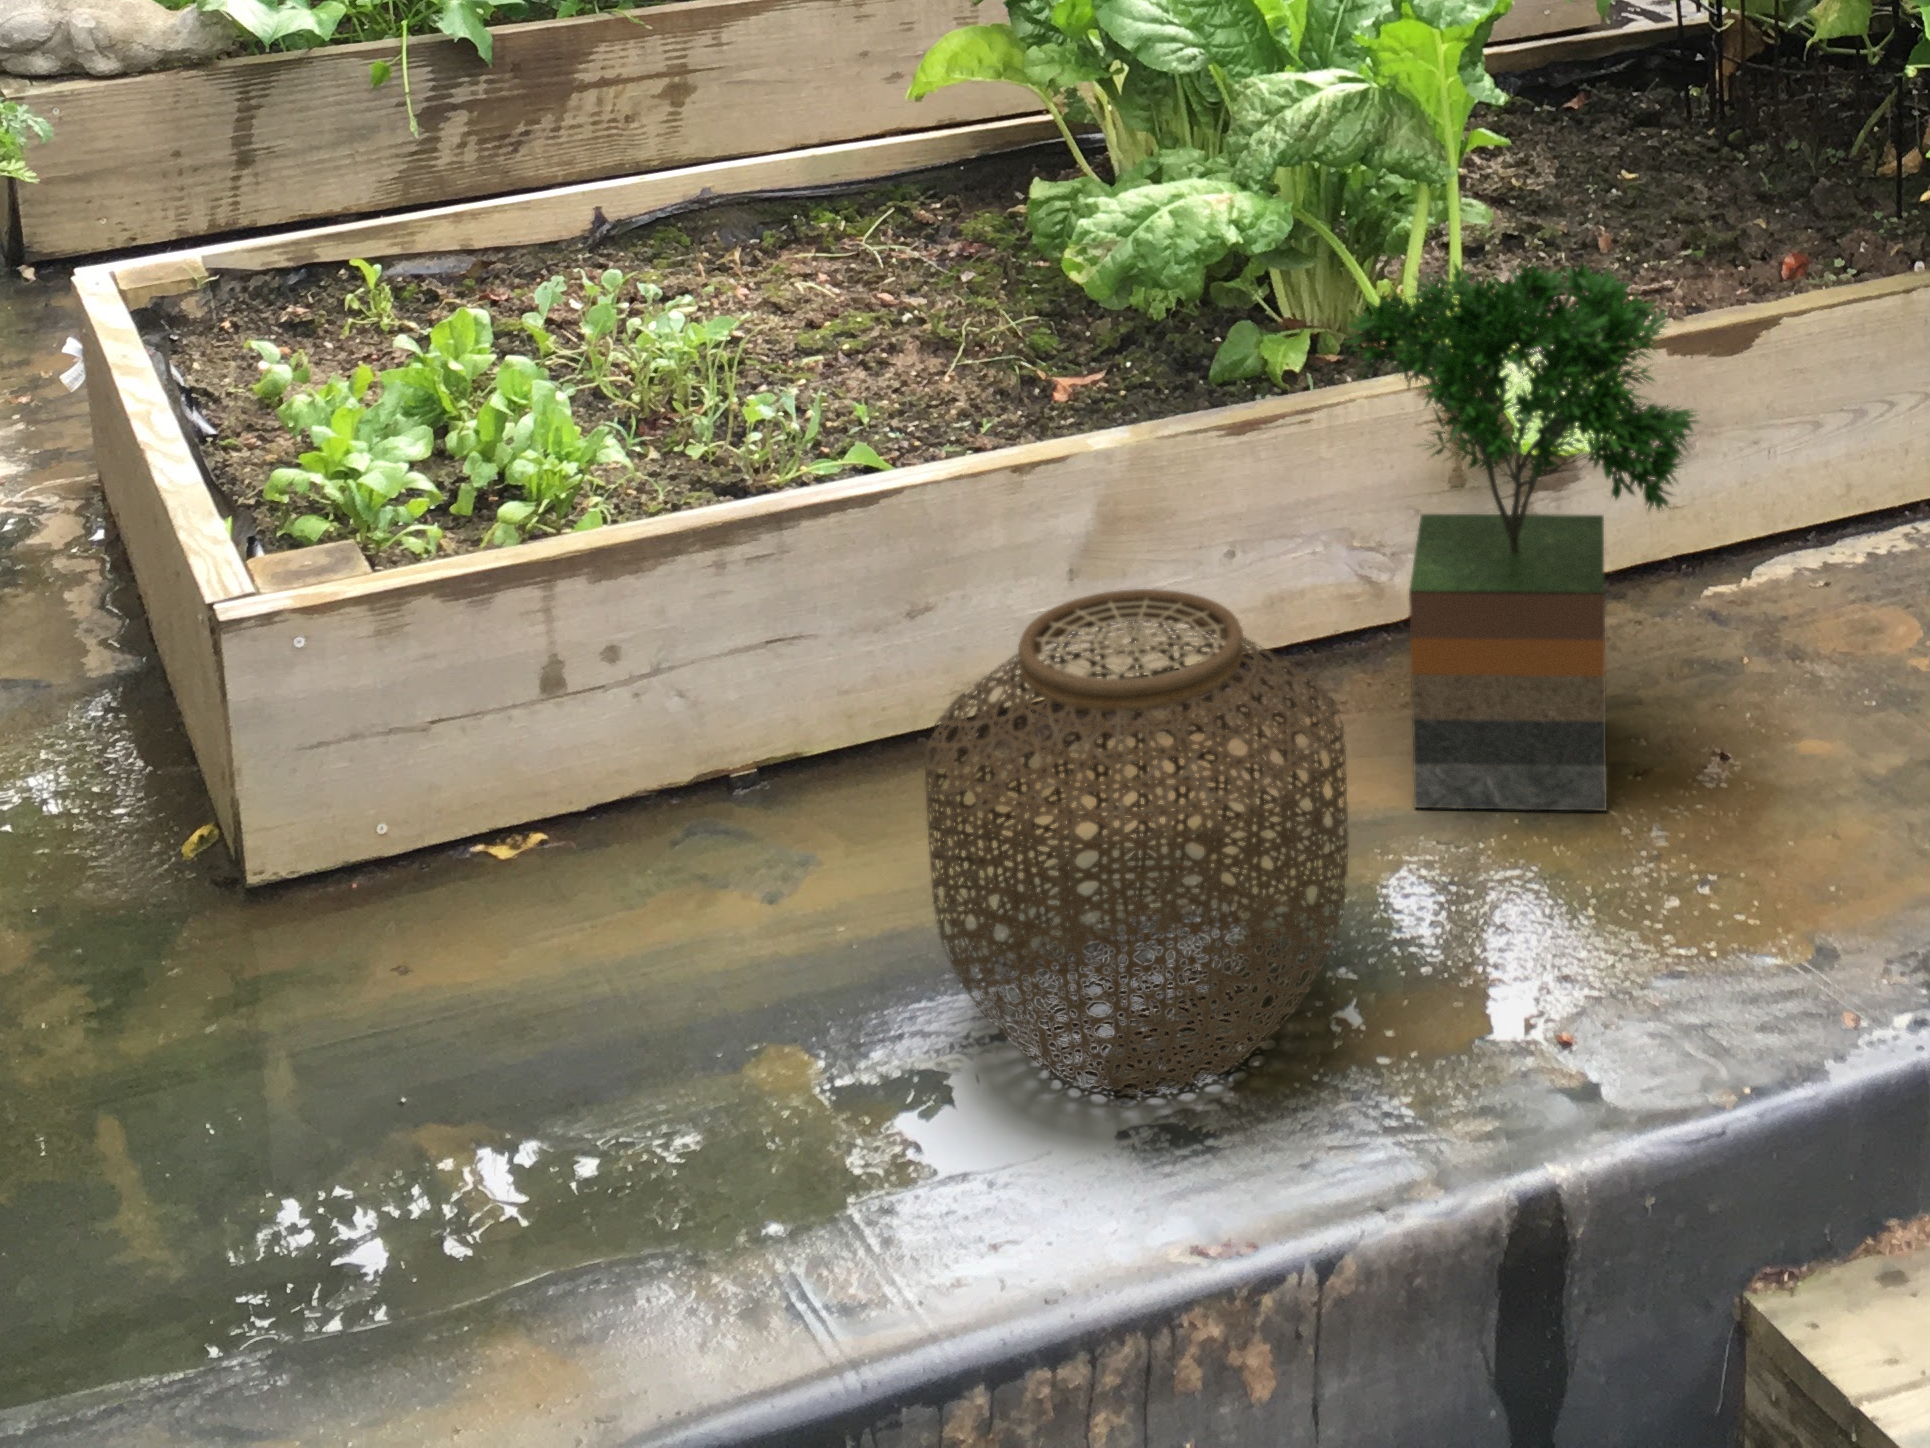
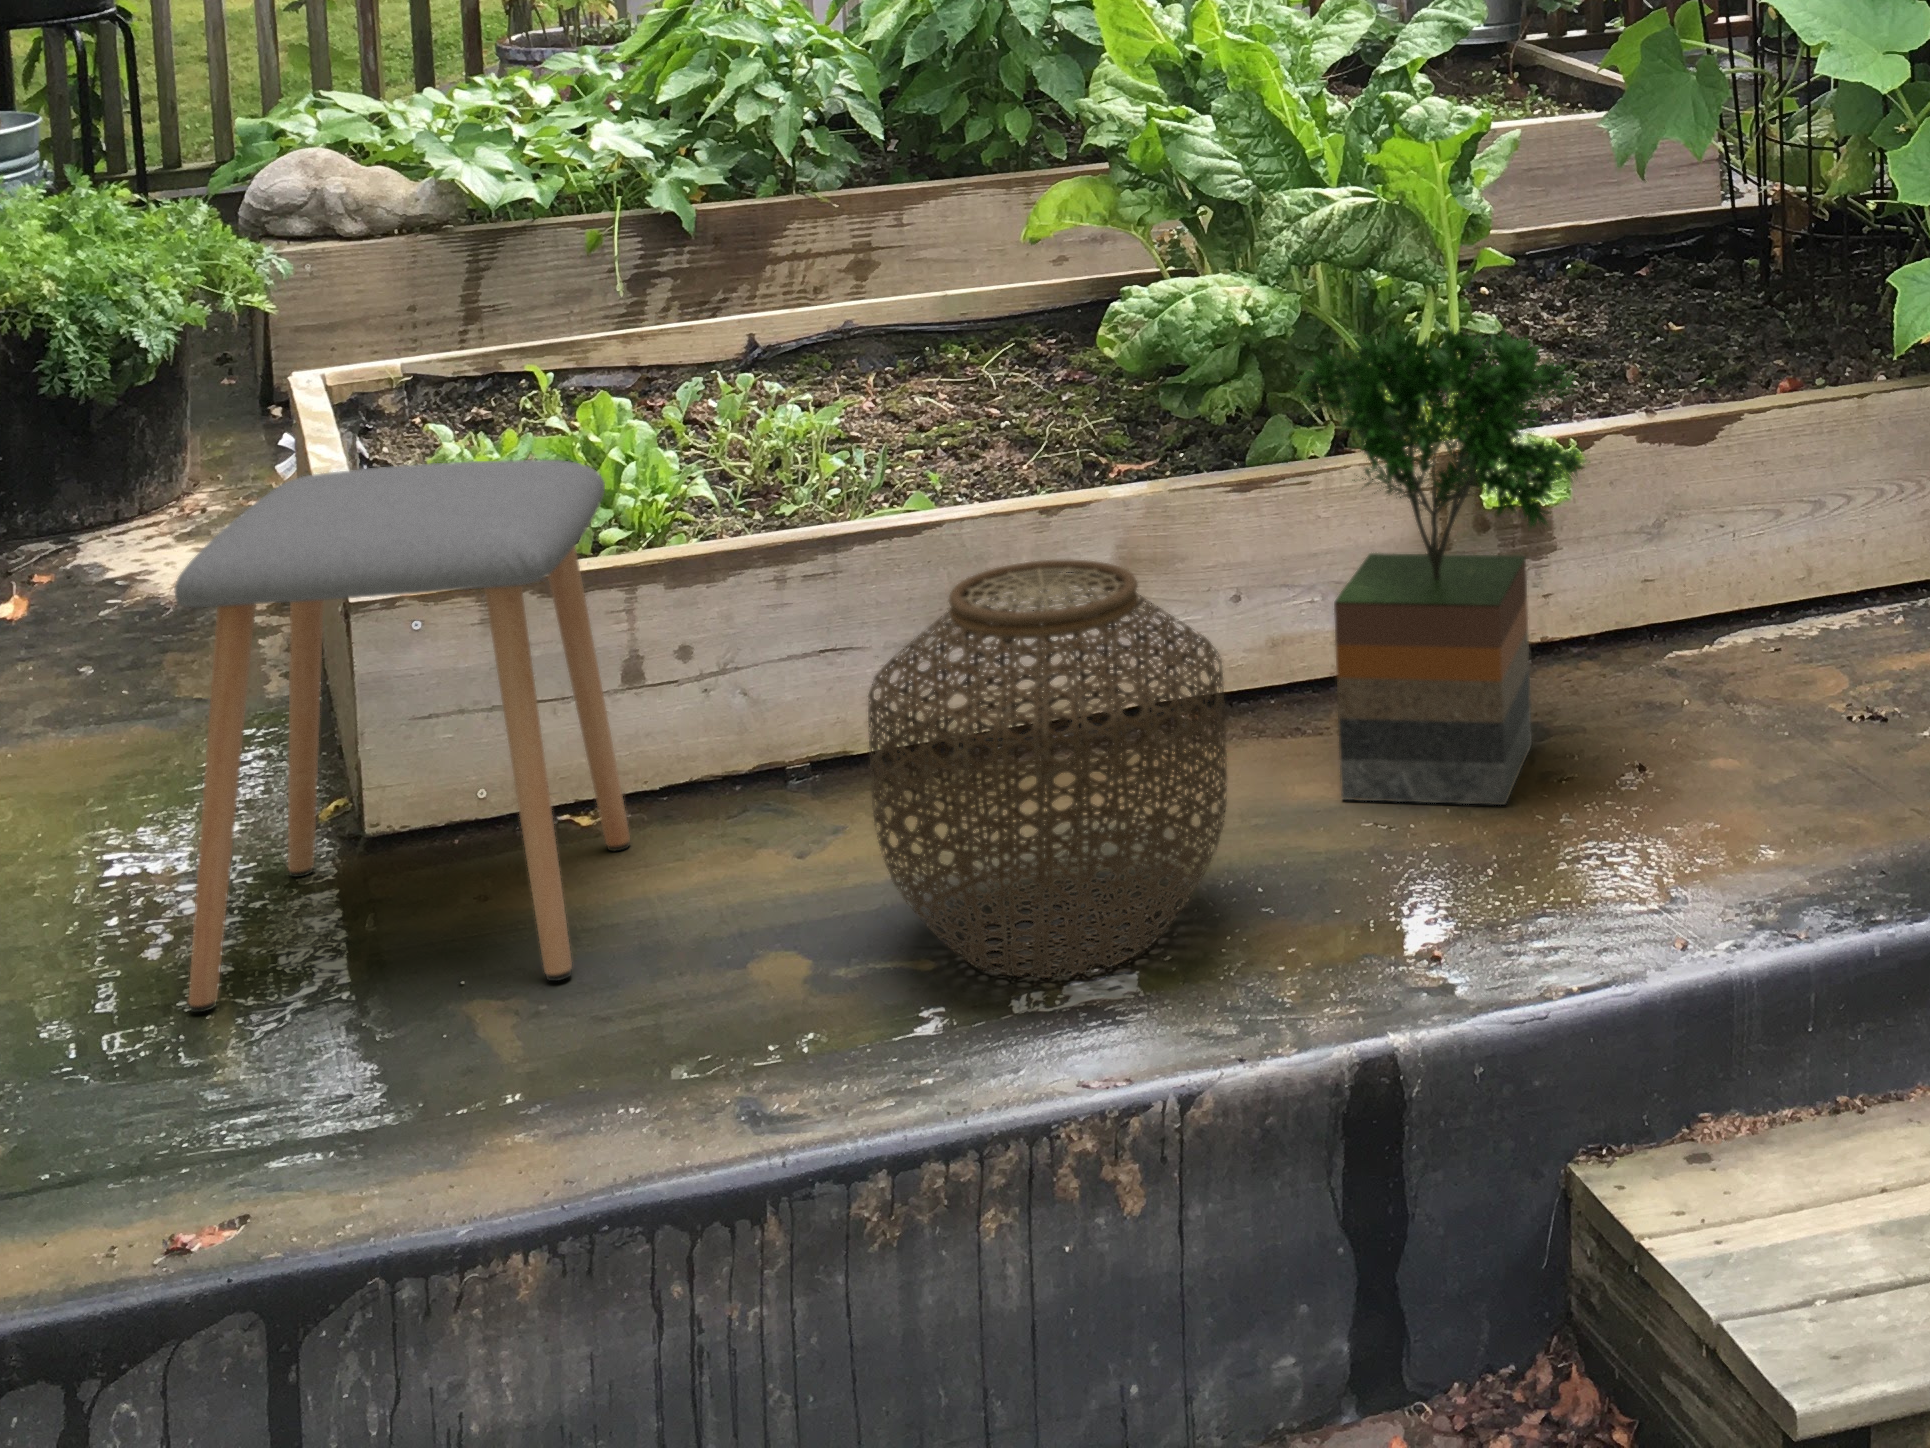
stool: none [61,469,592,1183] -> present [174,460,630,1012]

